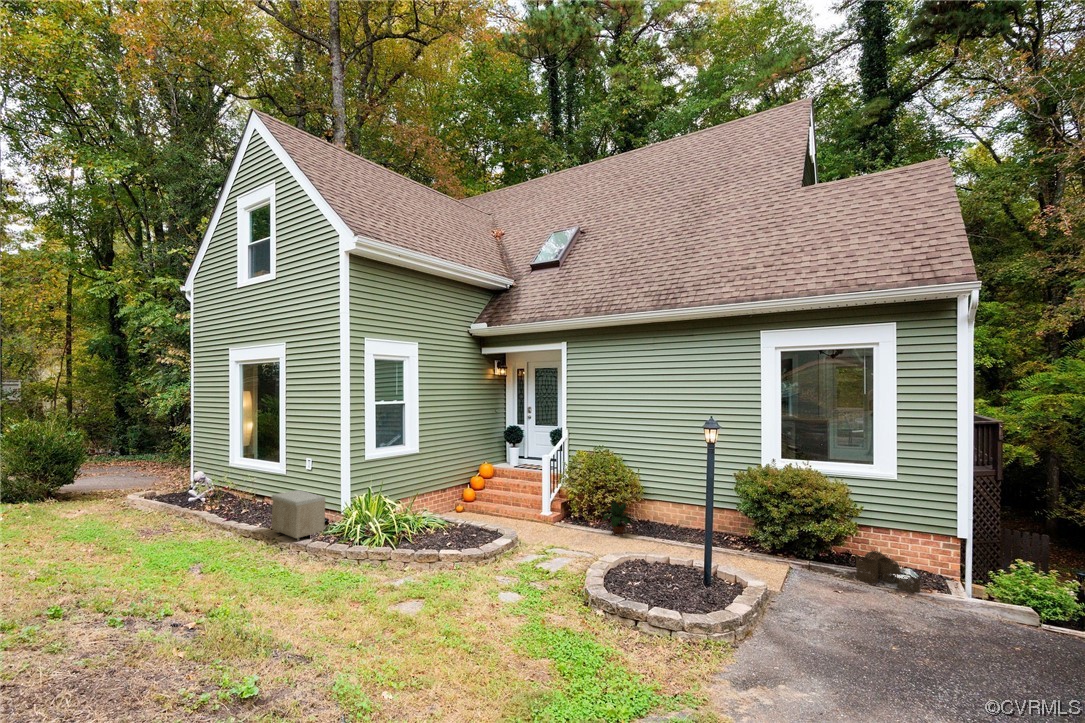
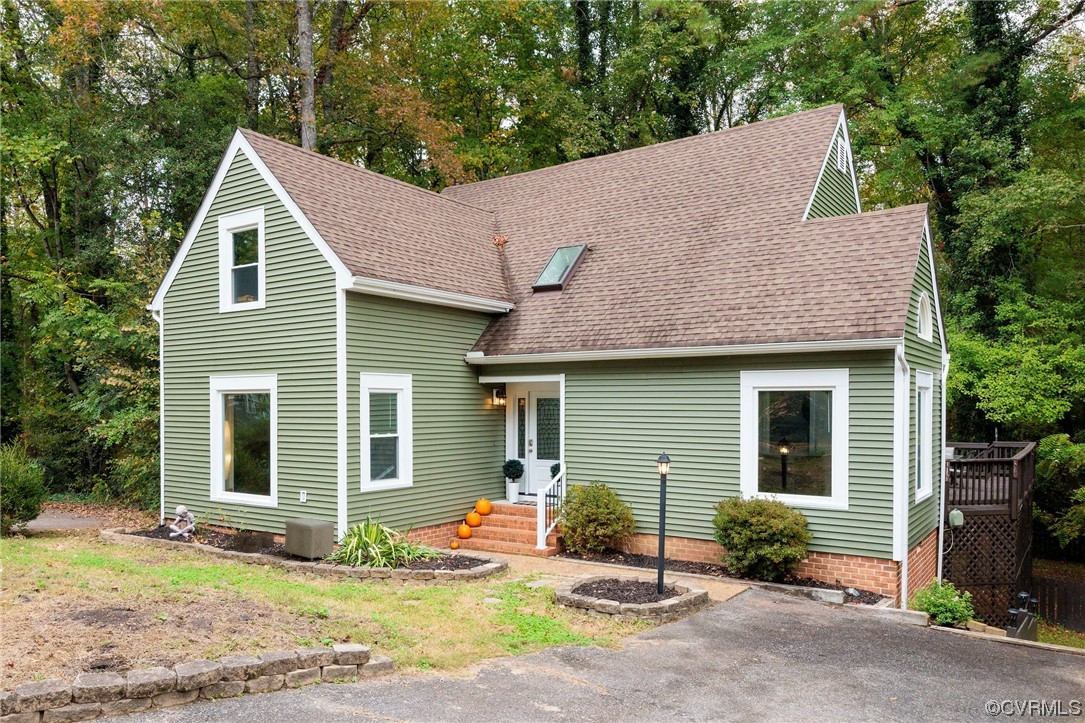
potted plant: present [603,500,632,536] -> none [593,530,626,565]
woven basket: present [856,550,920,593] -> present [233,531,274,553]

